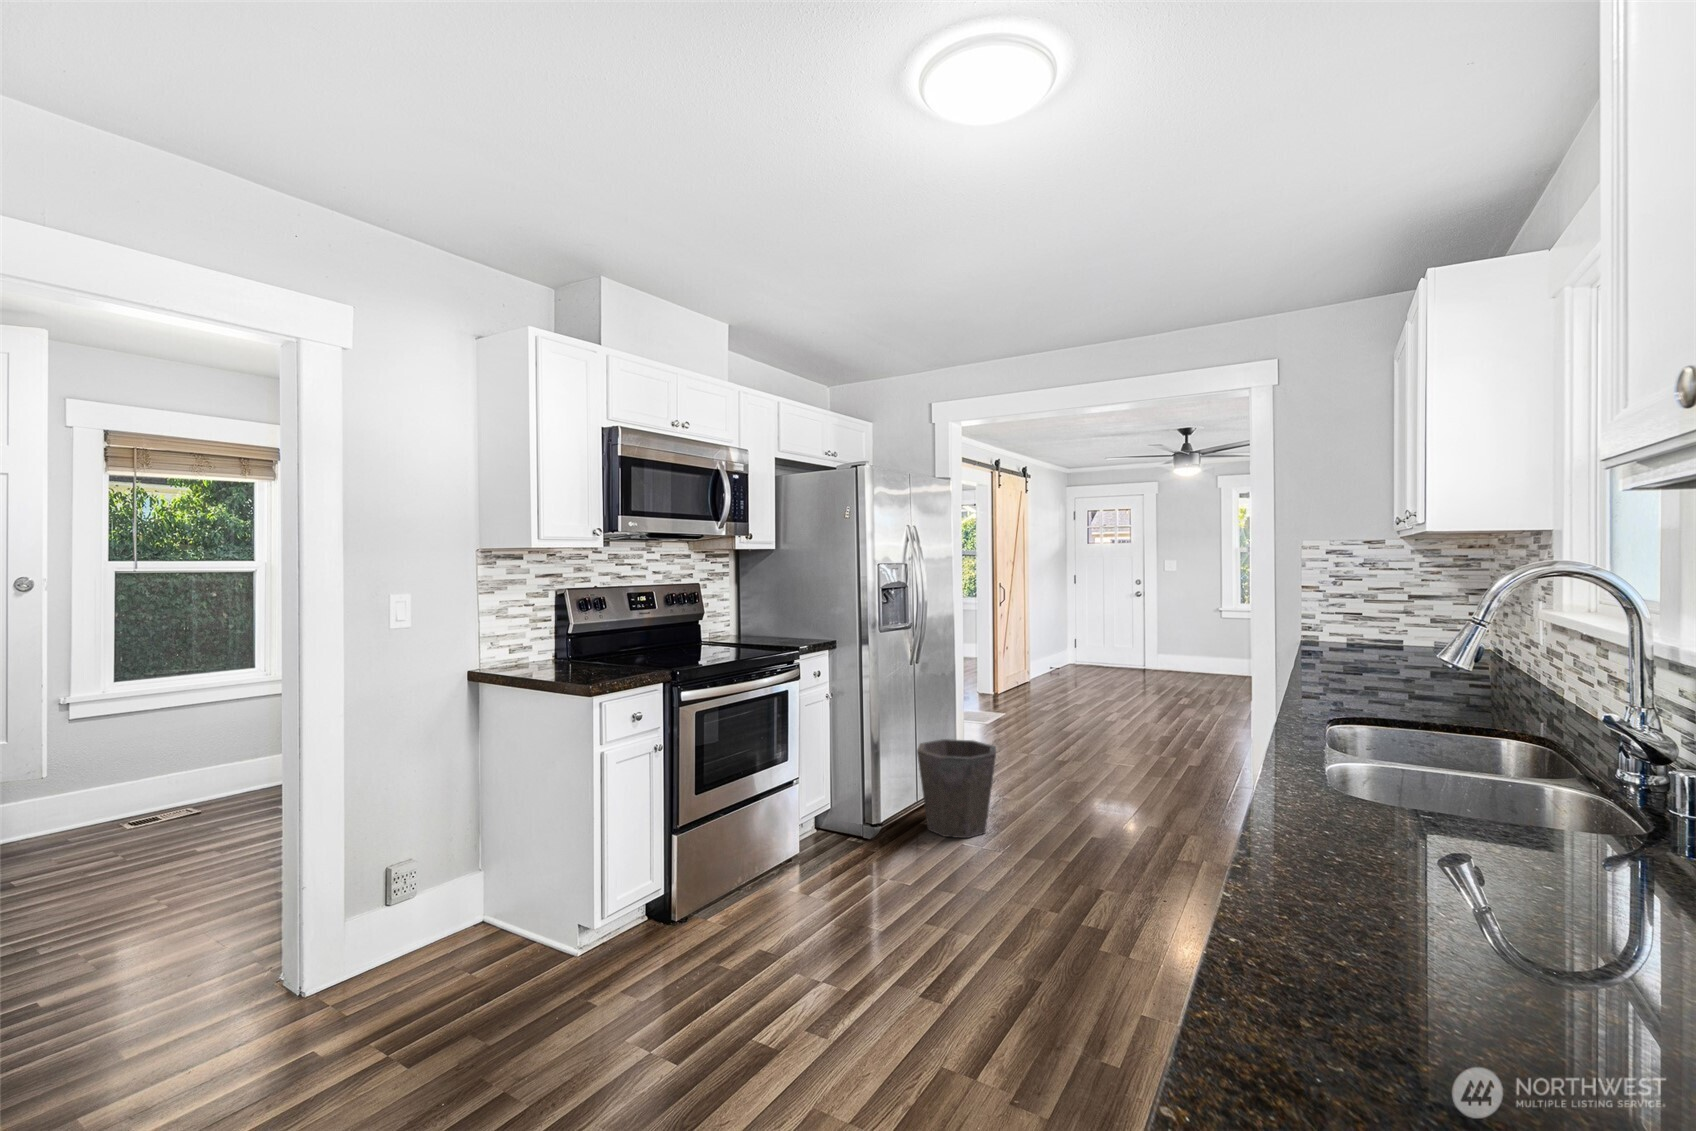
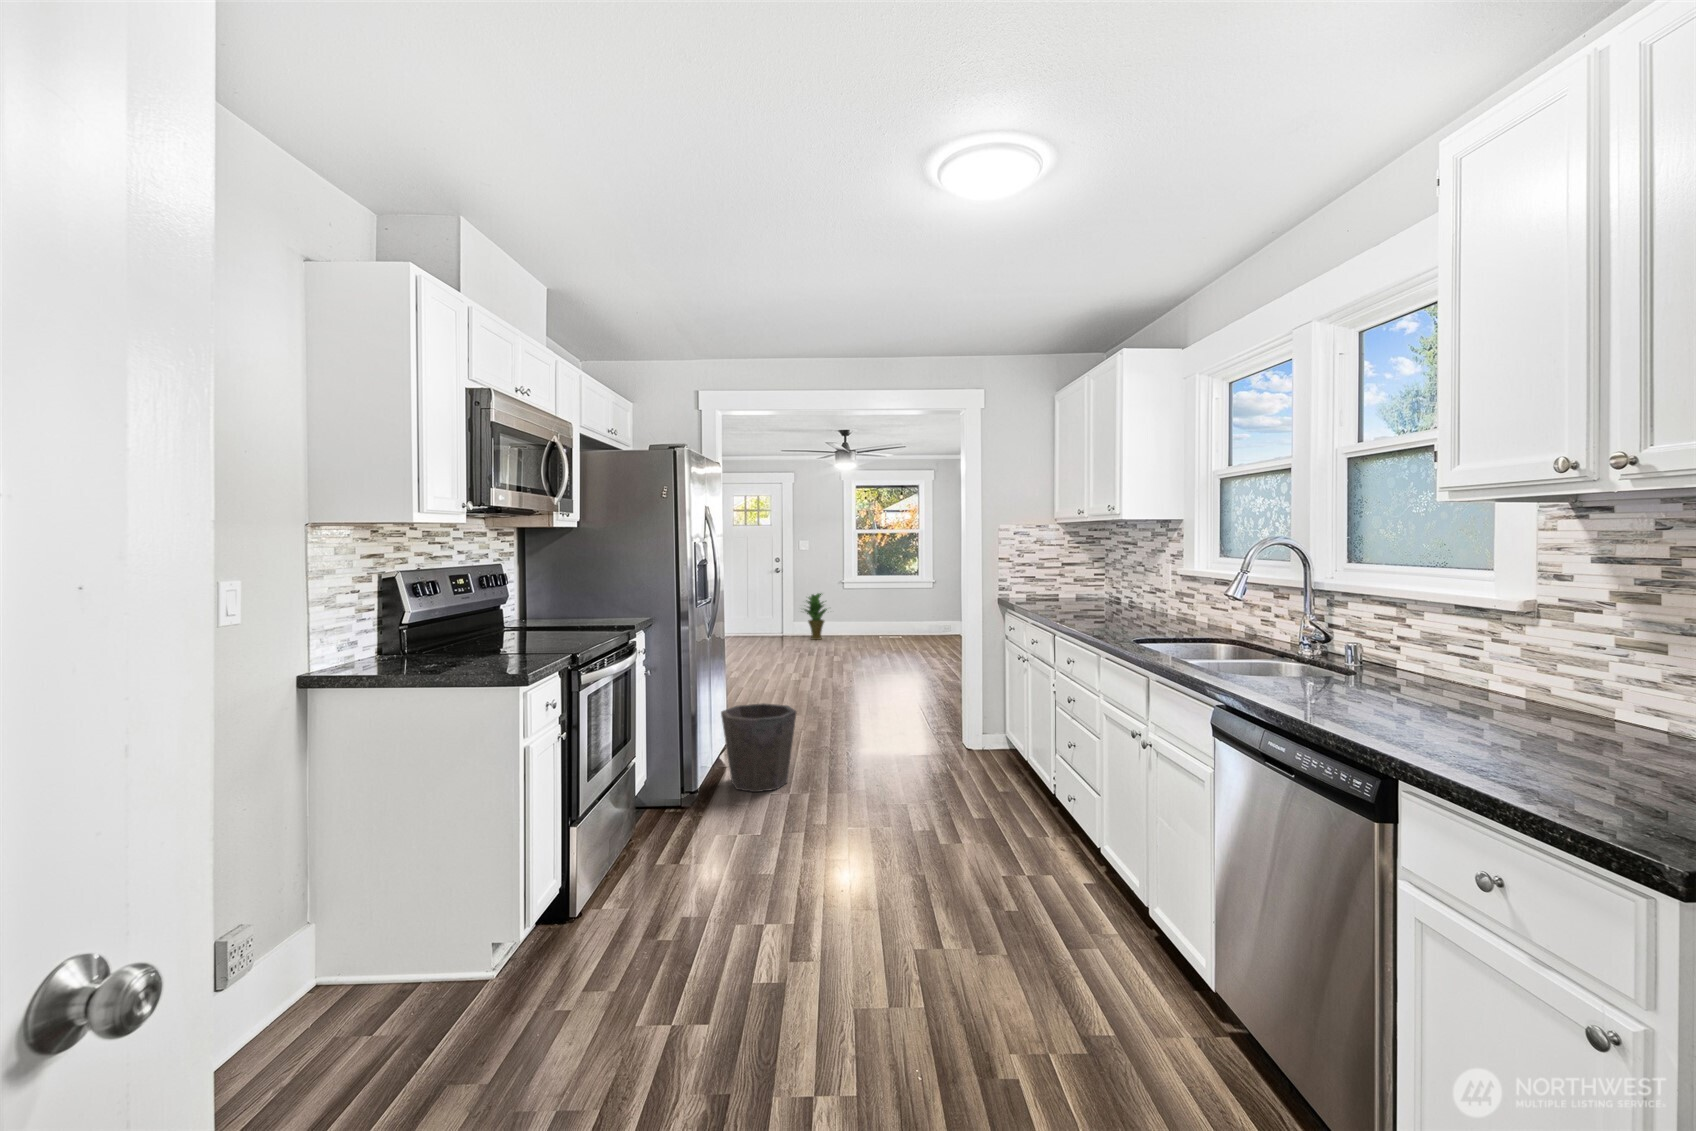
potted plant: none [1150,620,1194,675] -> present [804,593,827,640]

